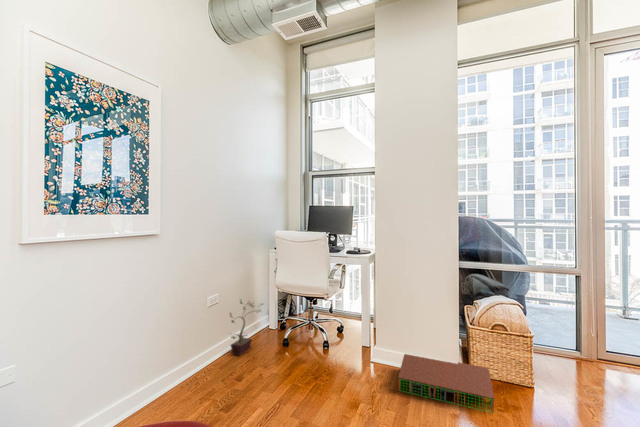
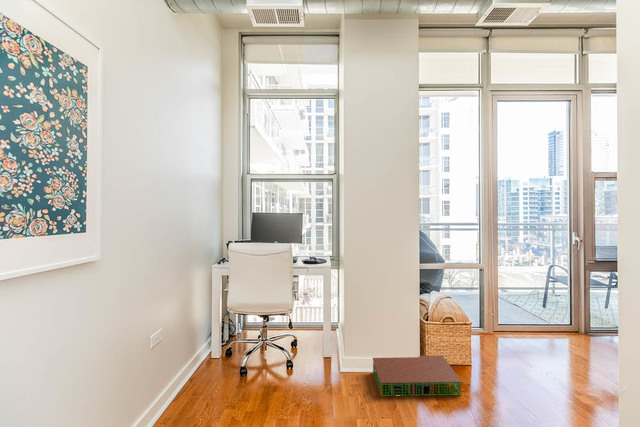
potted plant: present [230,301,260,355] -> none [176,330,210,401]

